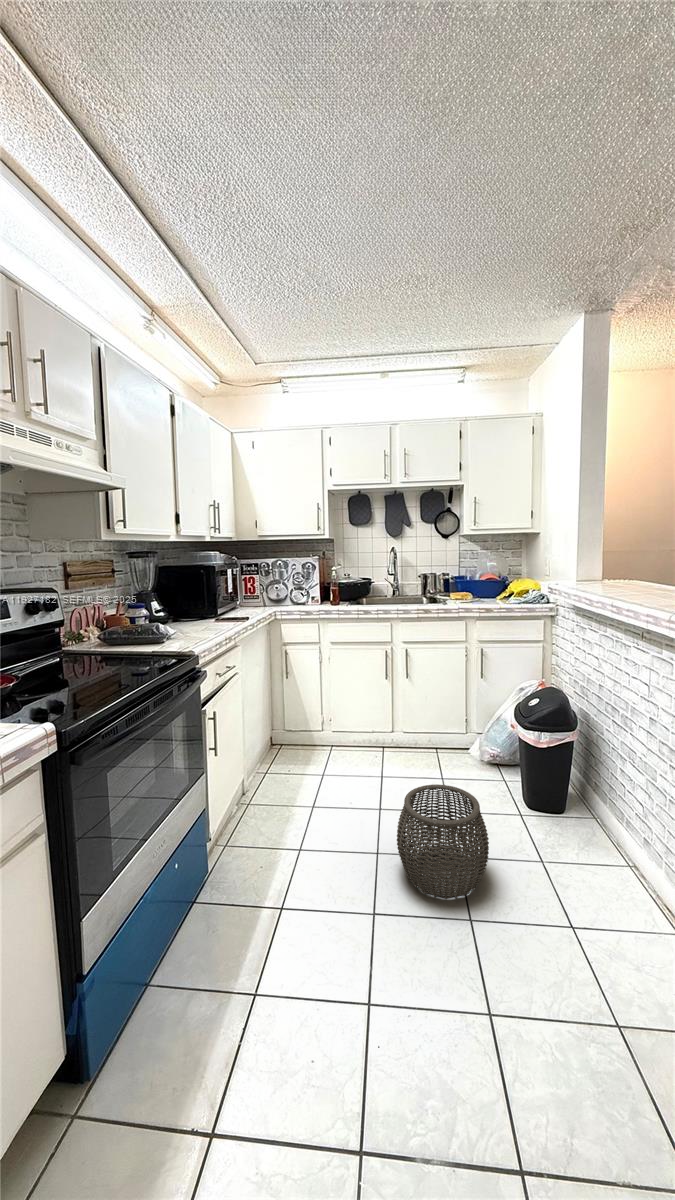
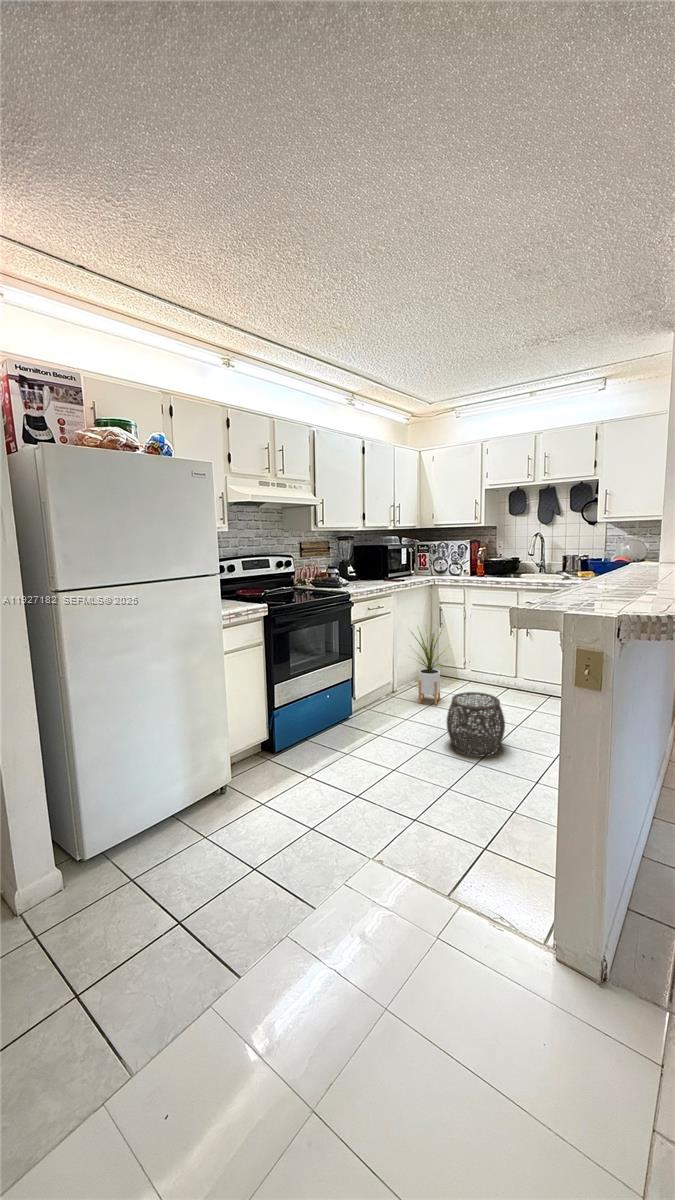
house plant: none [271,673,340,806] -> present [411,626,447,705]

